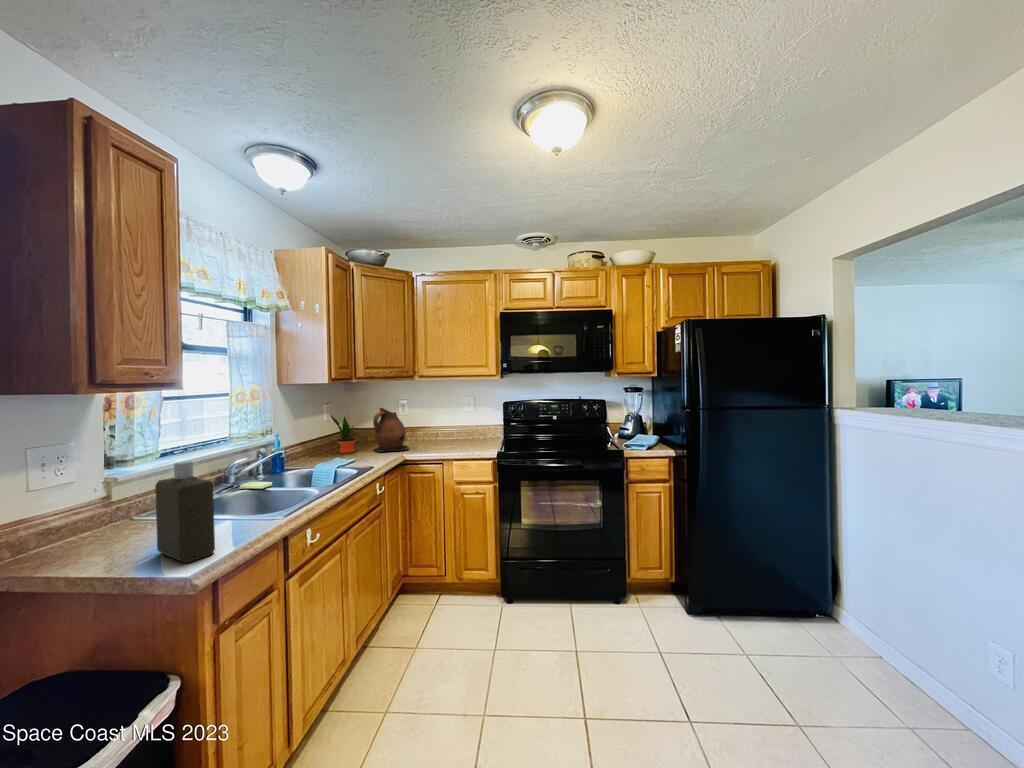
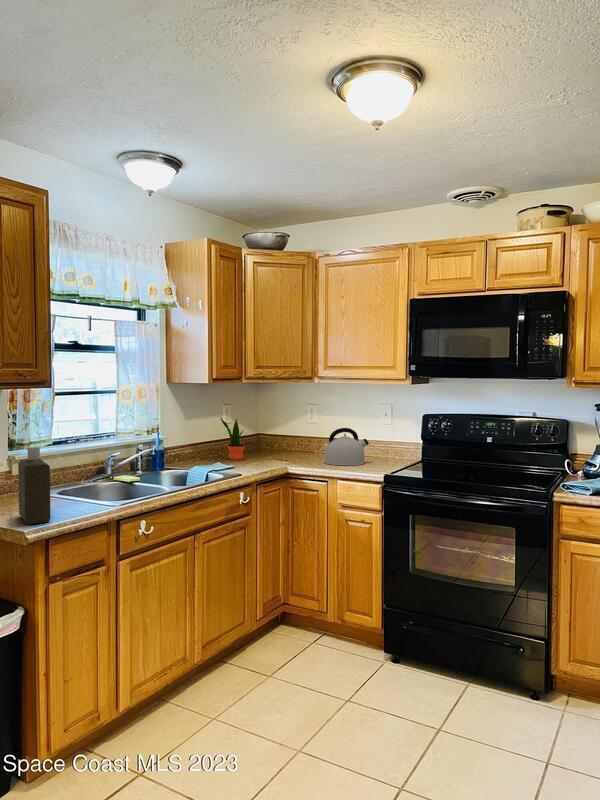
ceramic pitcher: present [373,408,409,452] -> none [260,412,302,463]
kettle: none [430,417,465,448] -> present [324,428,369,465]

